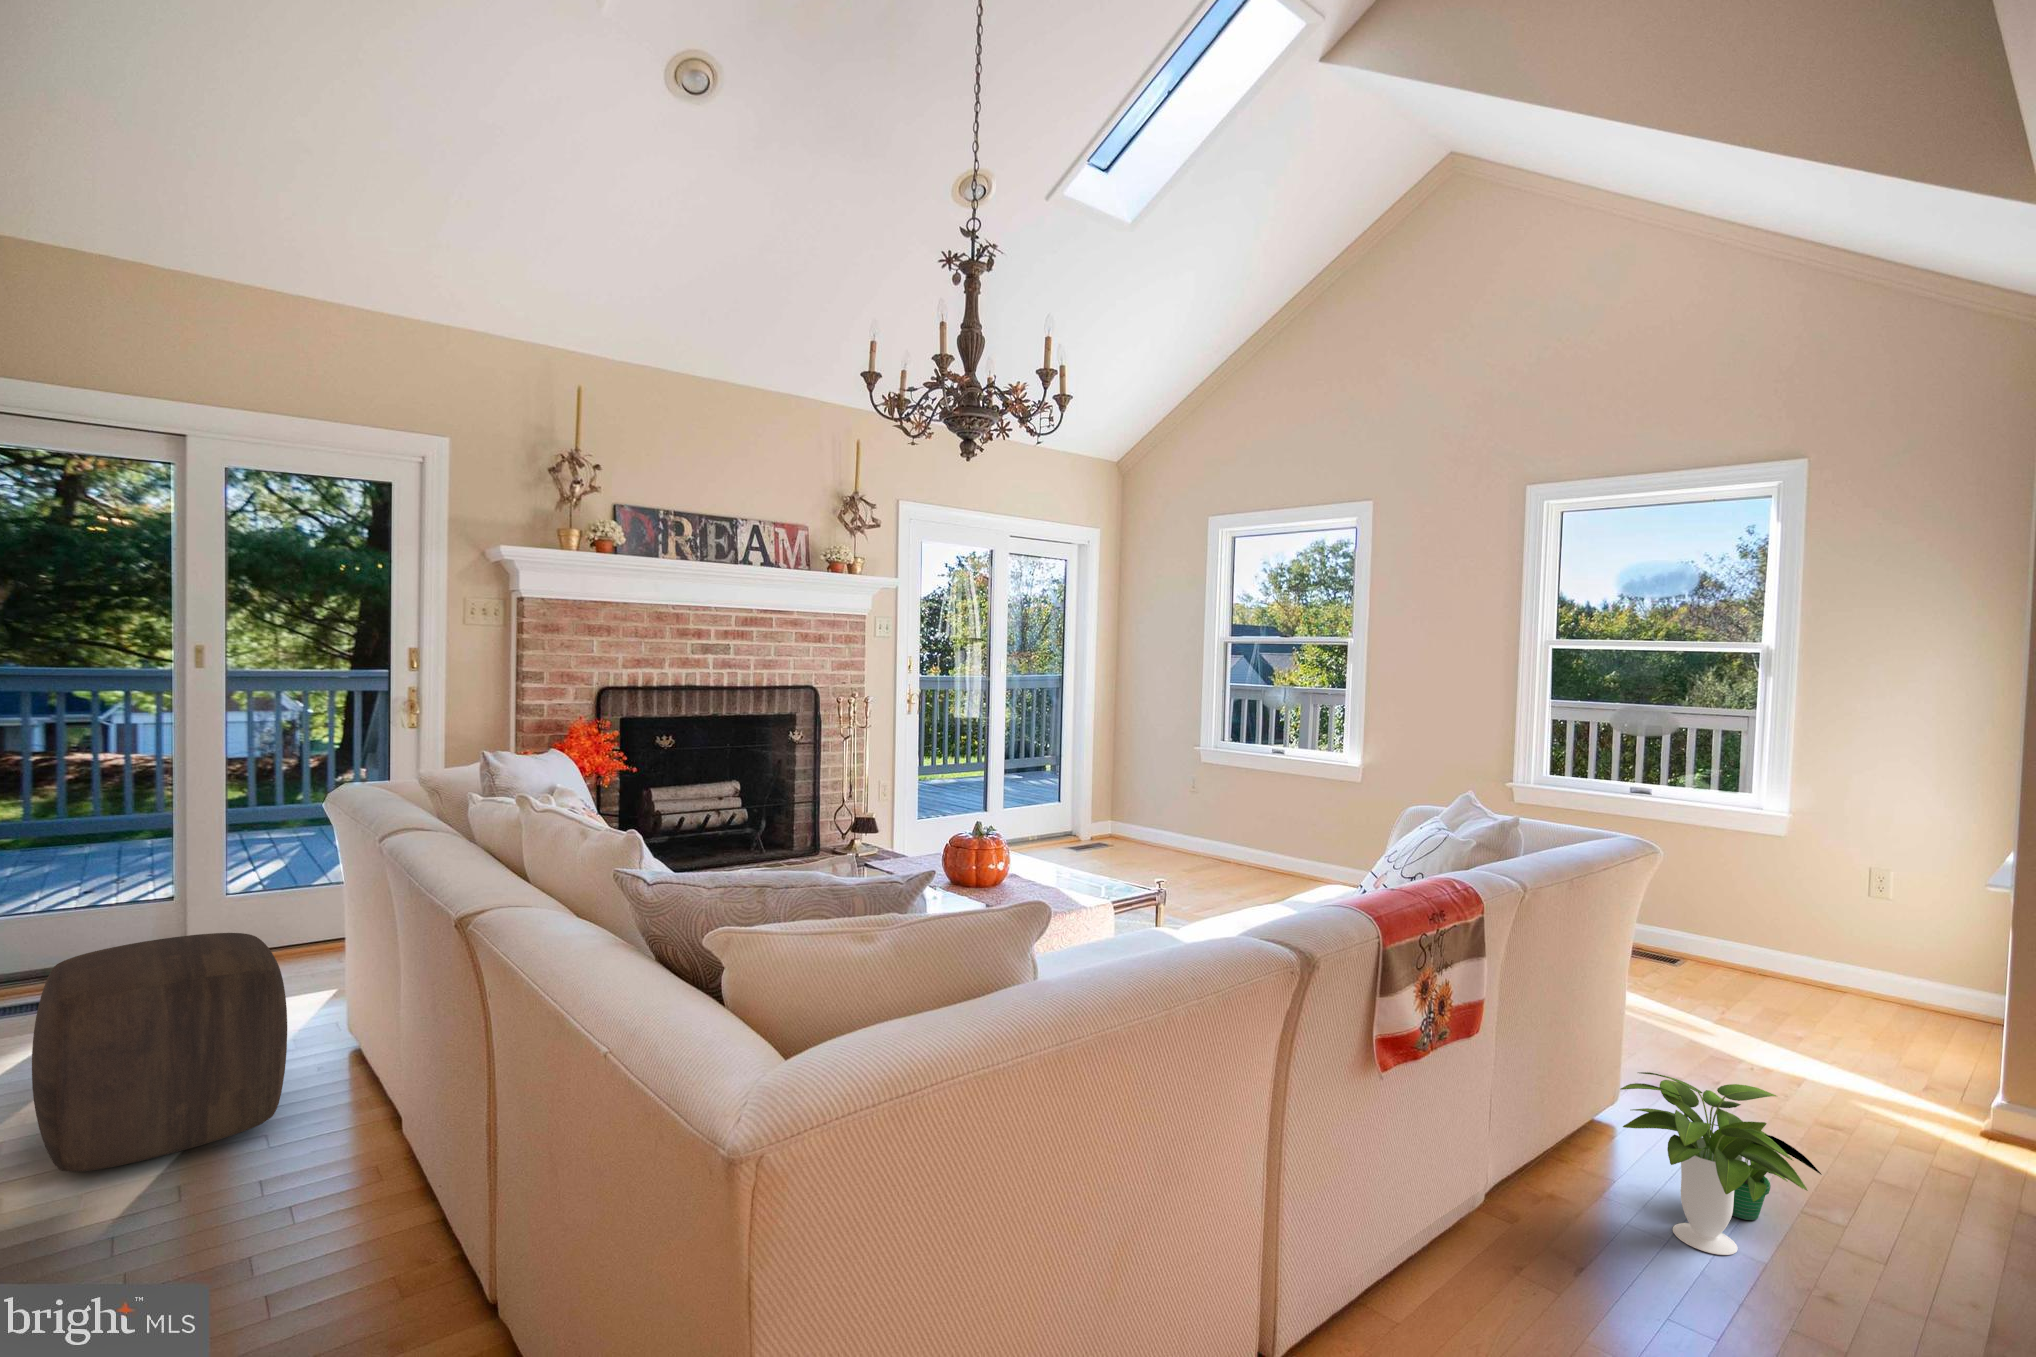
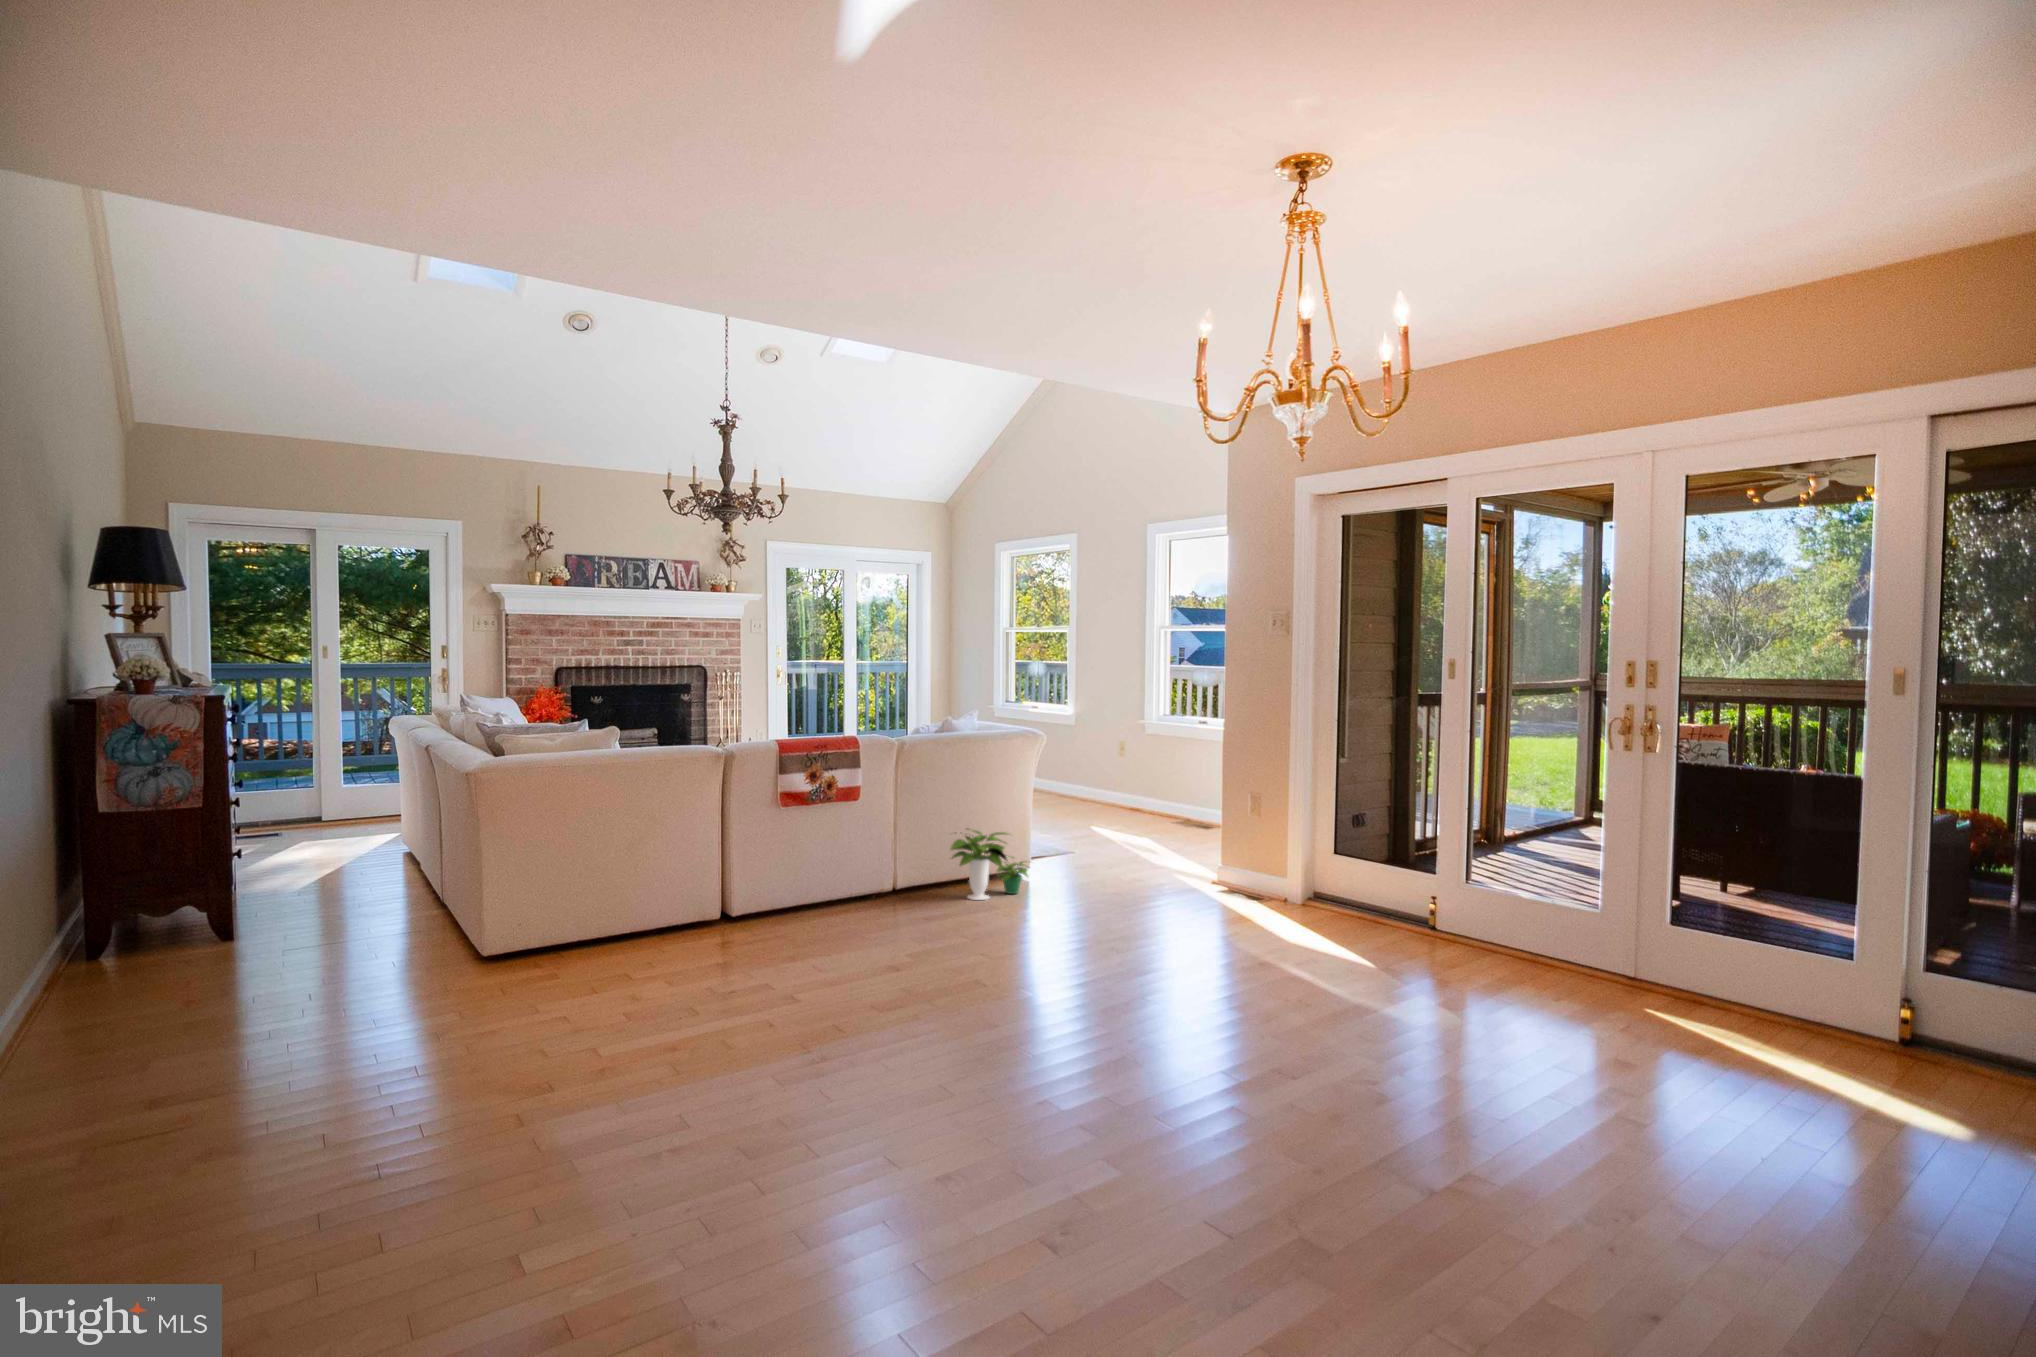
ottoman: present [32,933,287,1172] -> none [273,781,379,871]

